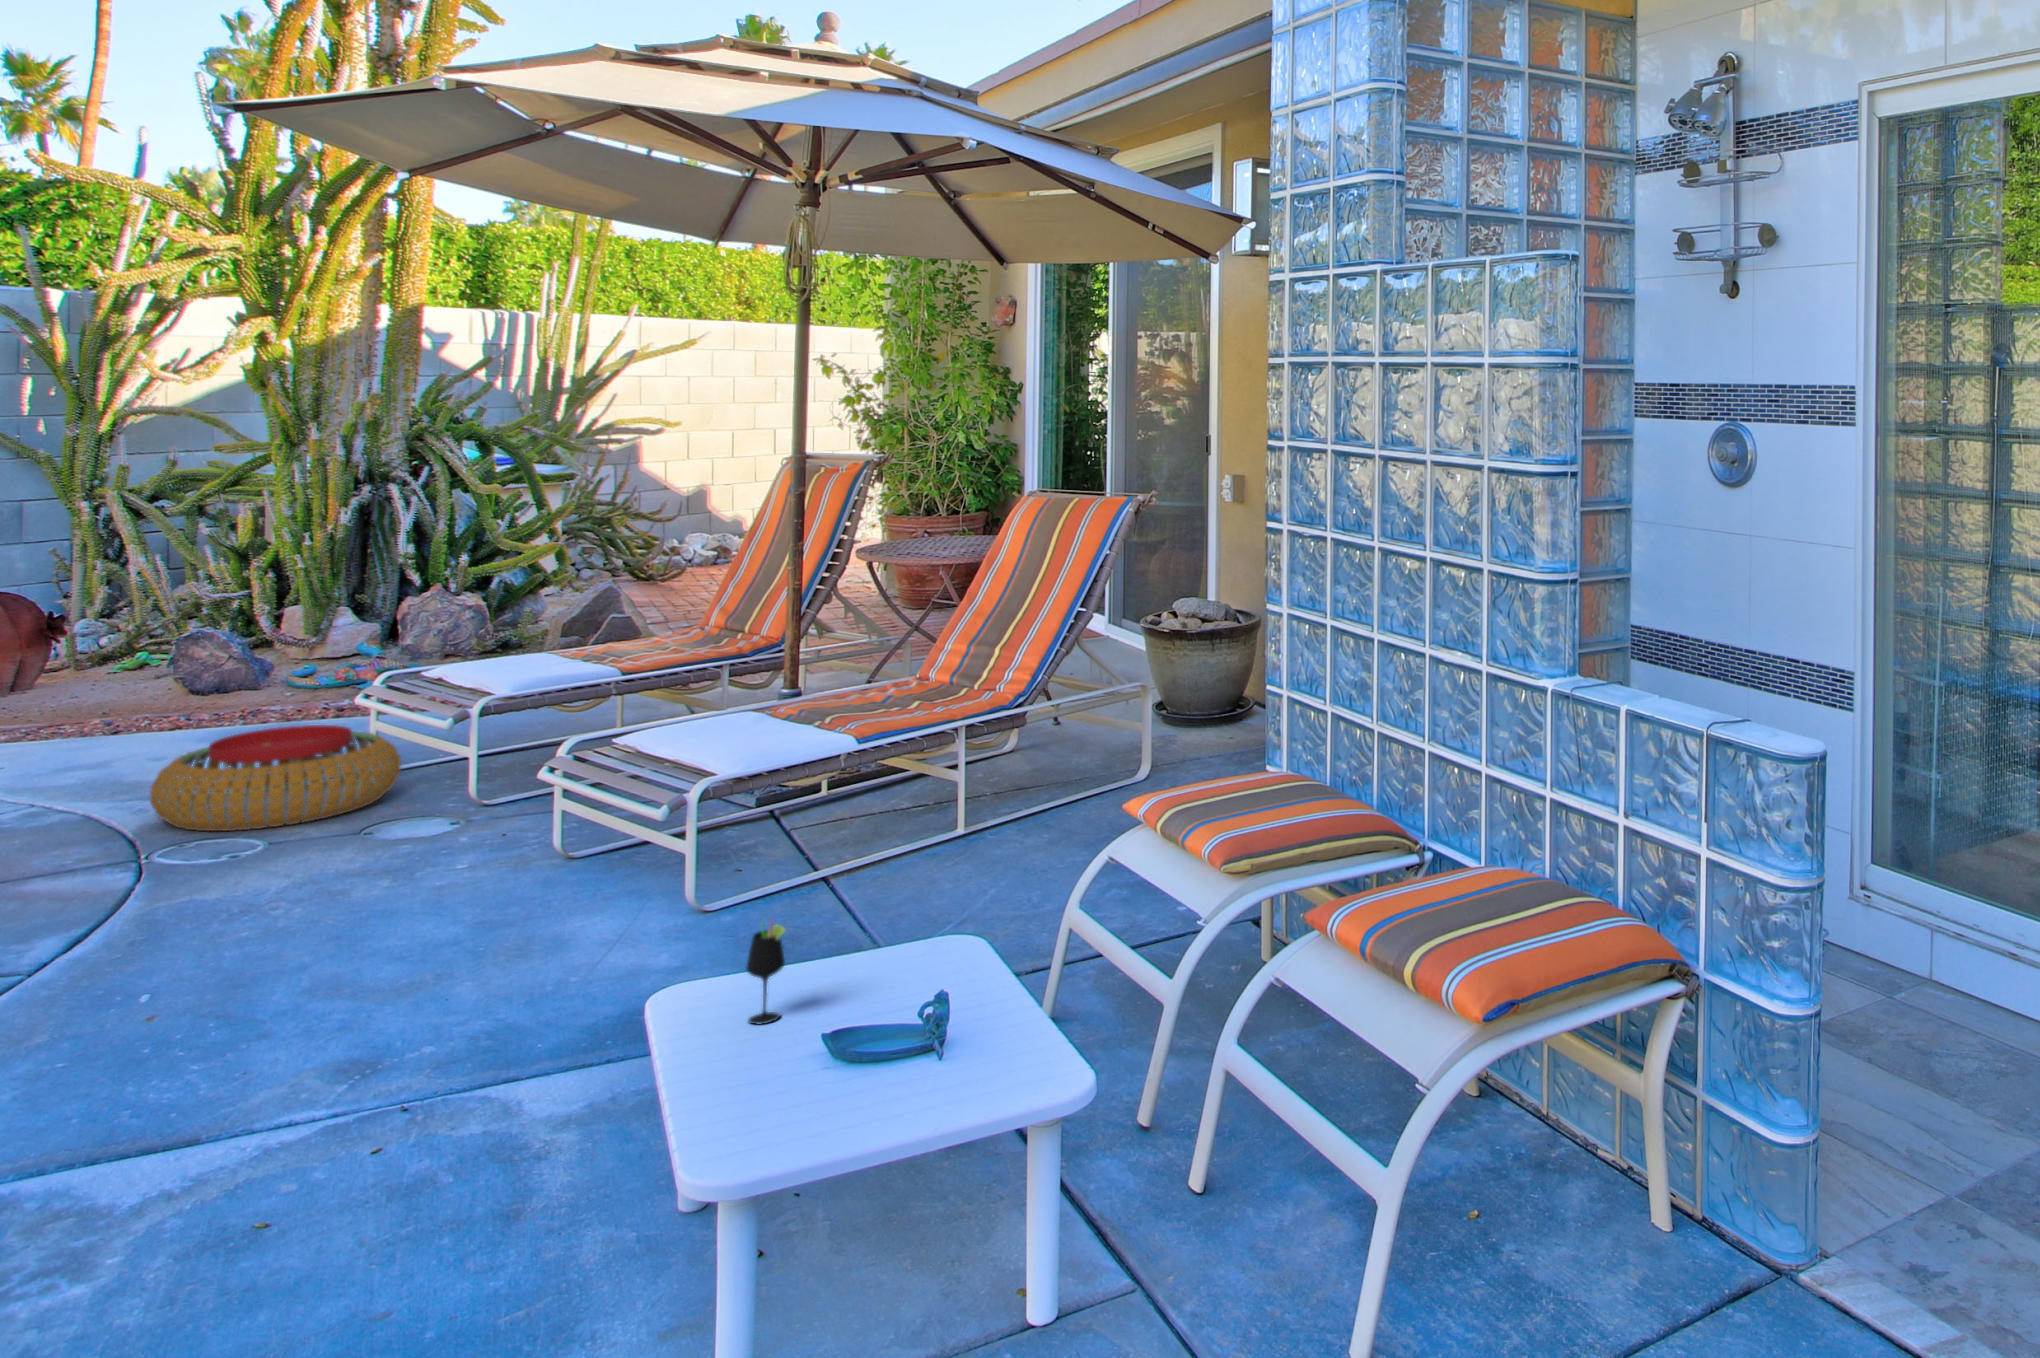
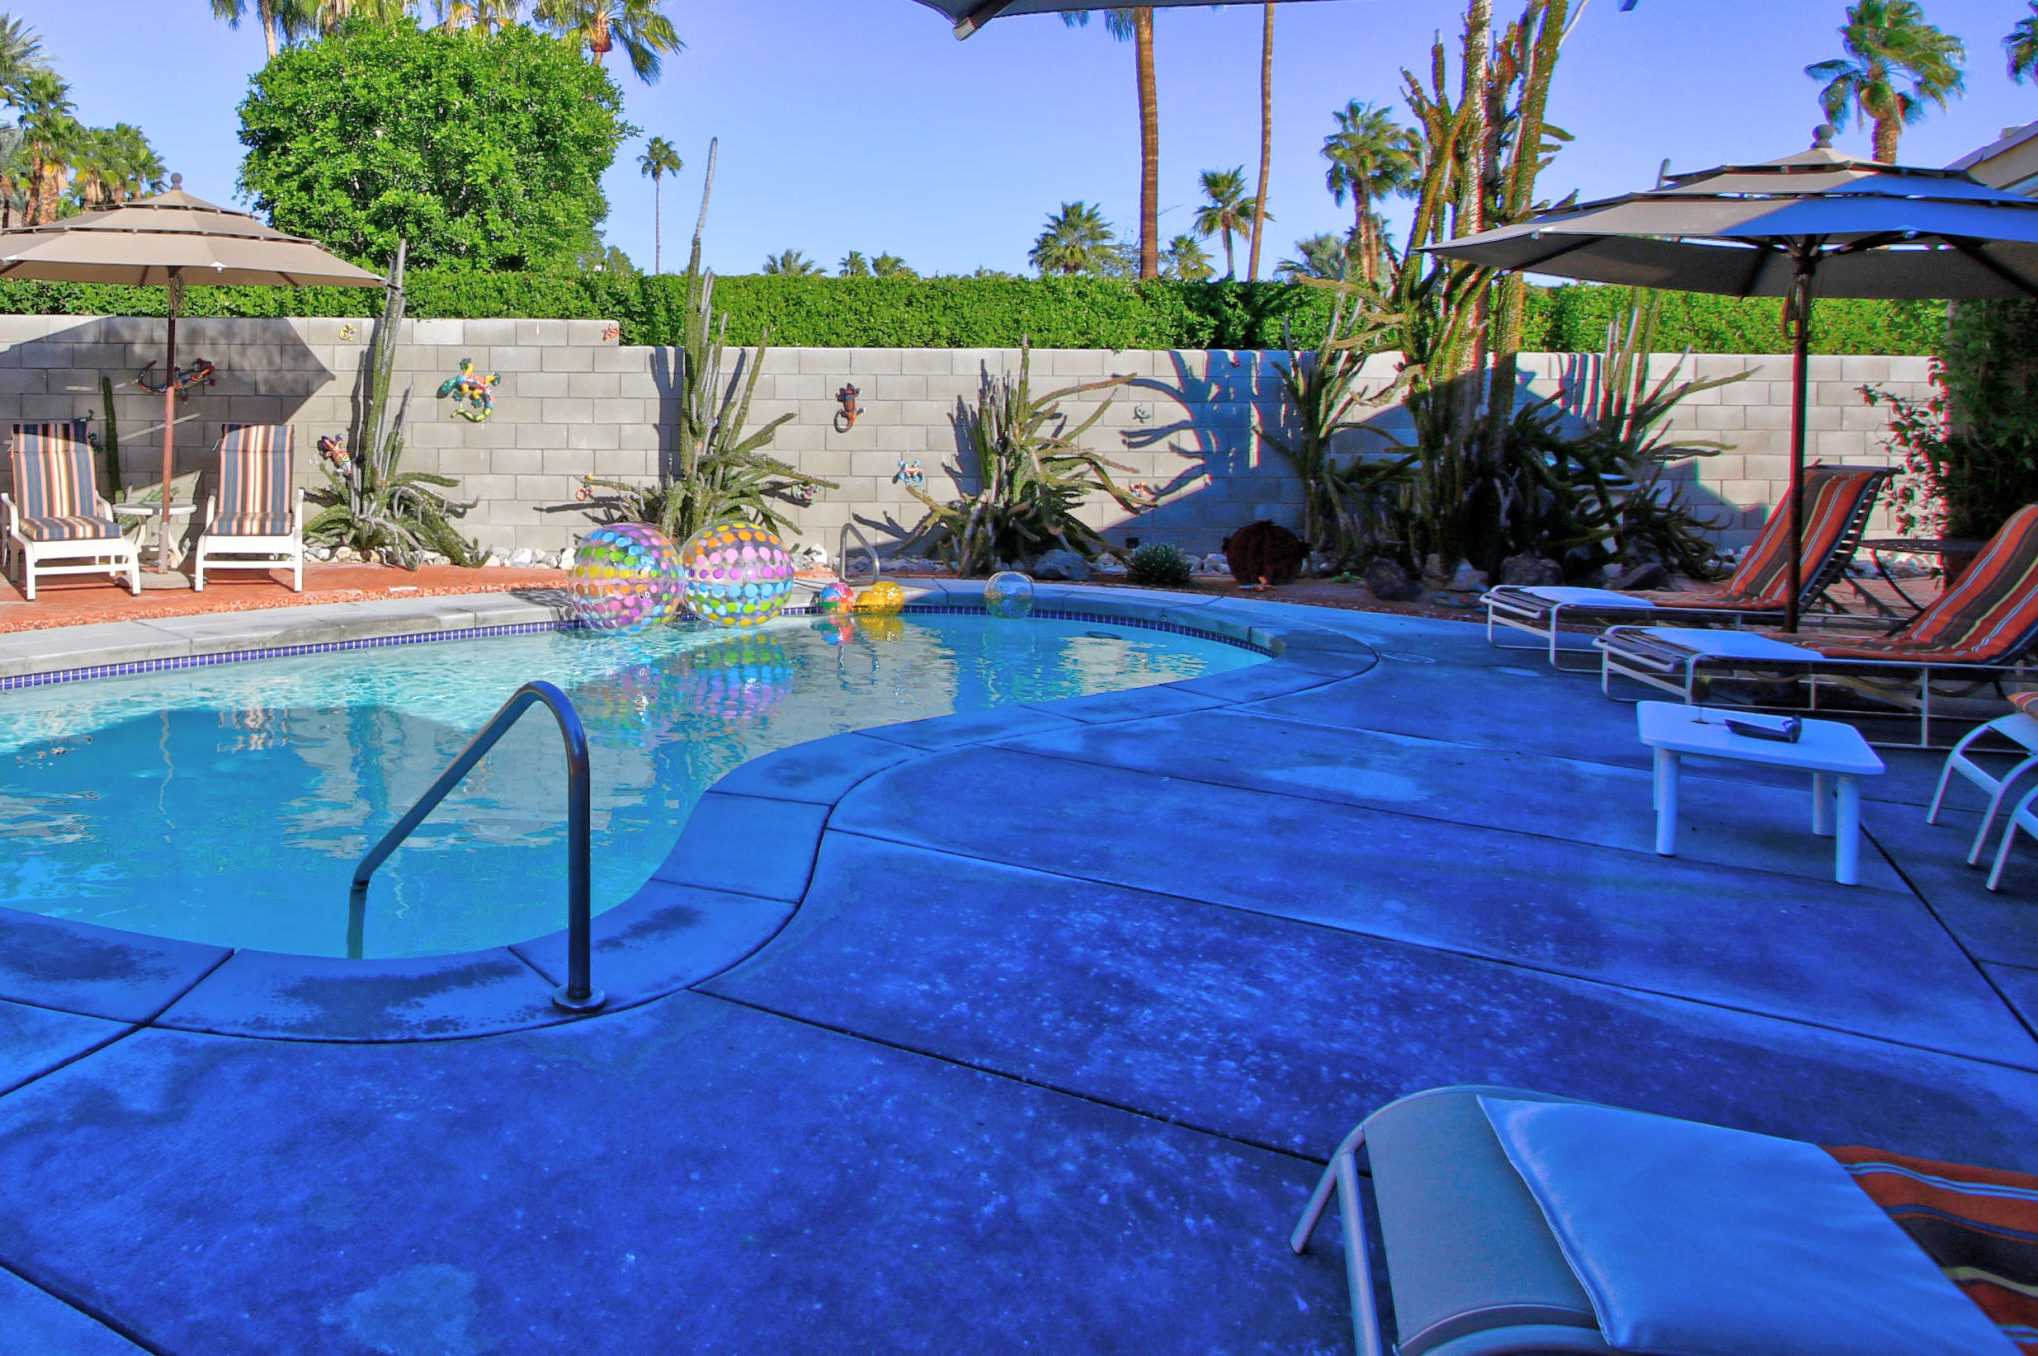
pouf: present [150,725,401,831] -> none [1380,604,1511,658]

